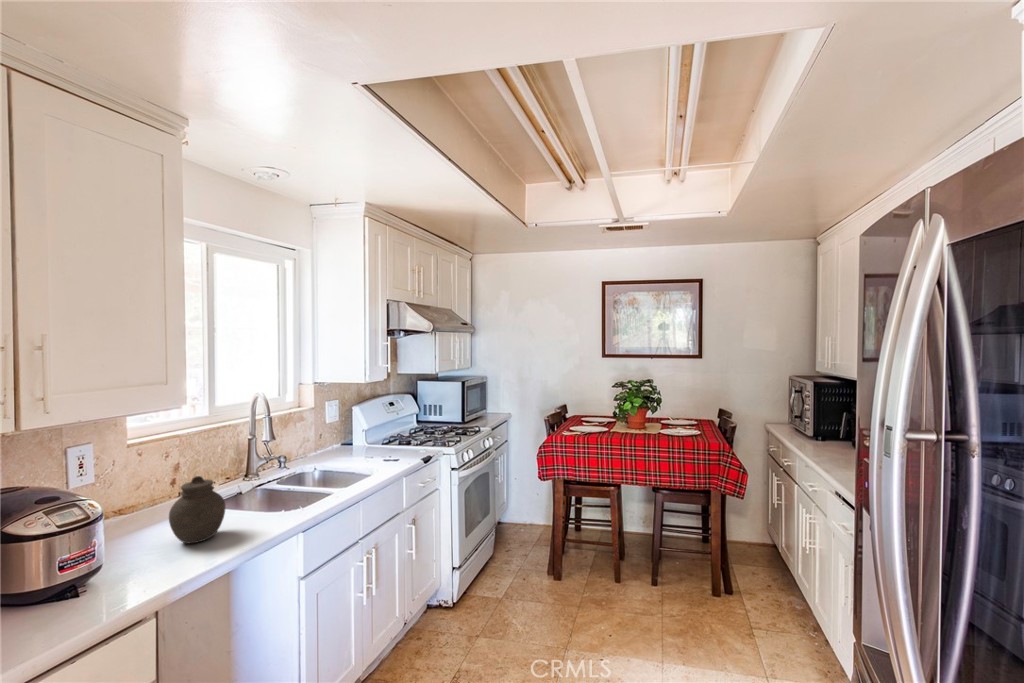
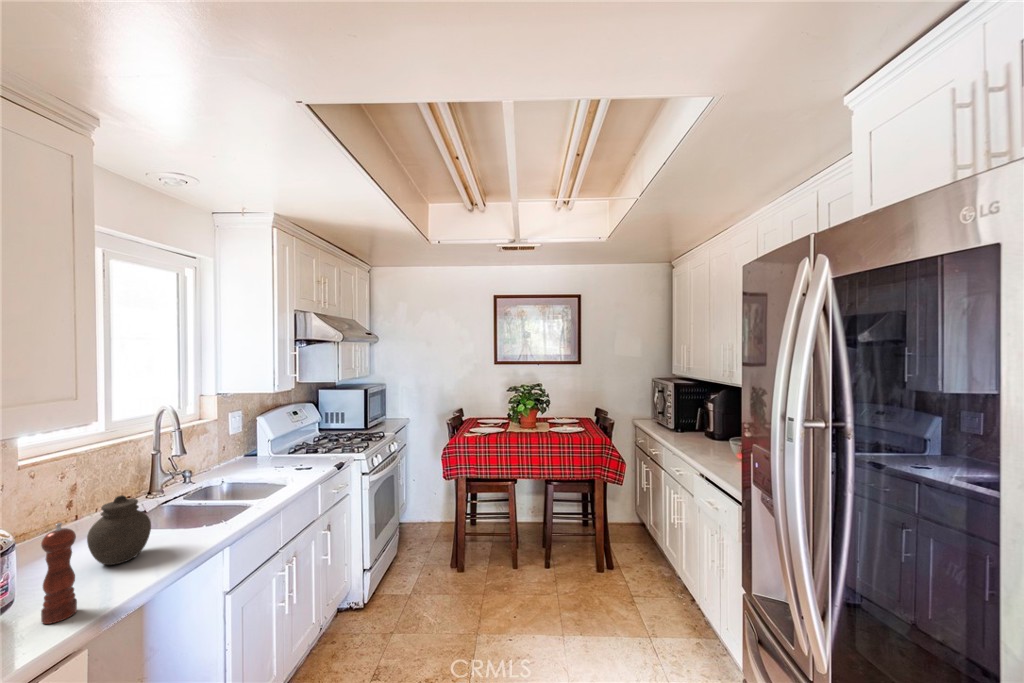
pepper mill: none [105,500,139,599] -> present [41,523,77,624]

